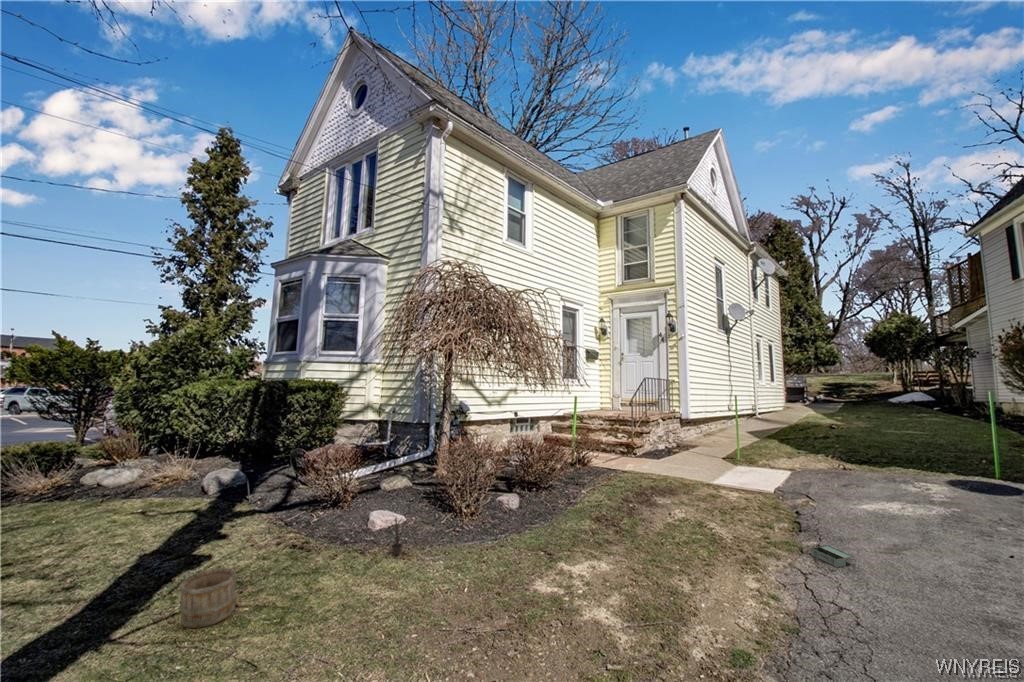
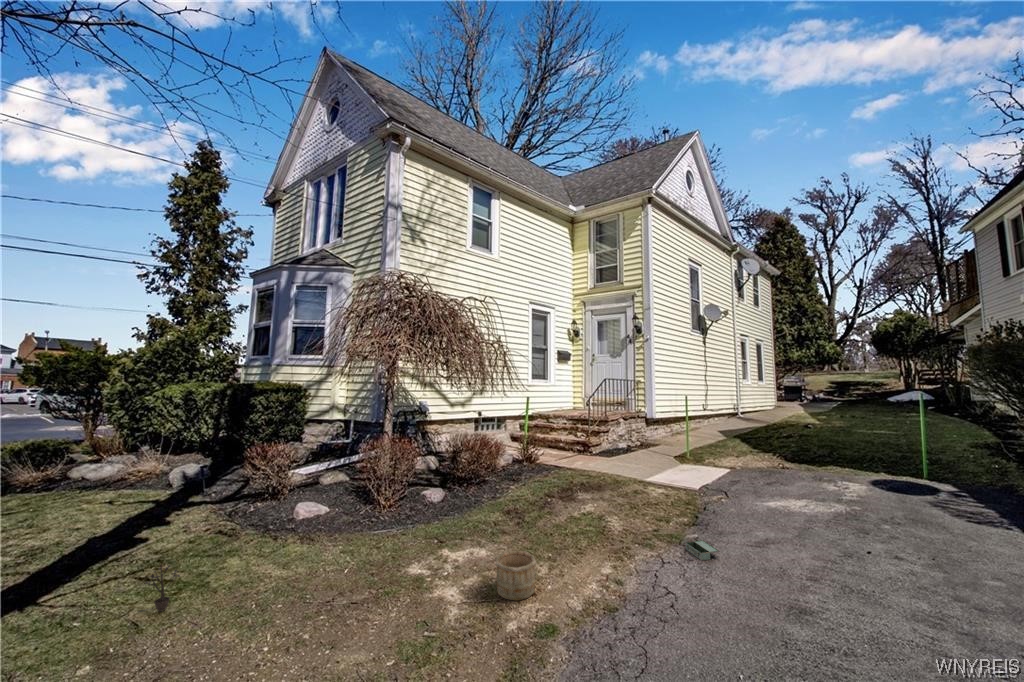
decorative plant: present [386,518,408,555] -> present [141,565,180,612]
wooden bucket: present [179,568,237,628] -> present [495,551,536,601]

